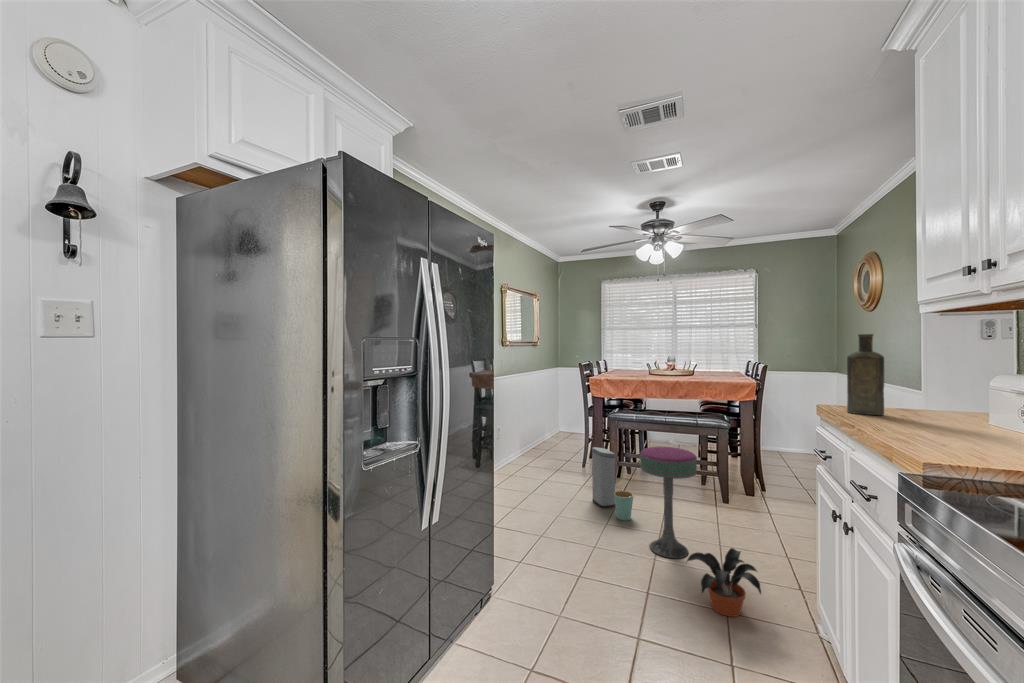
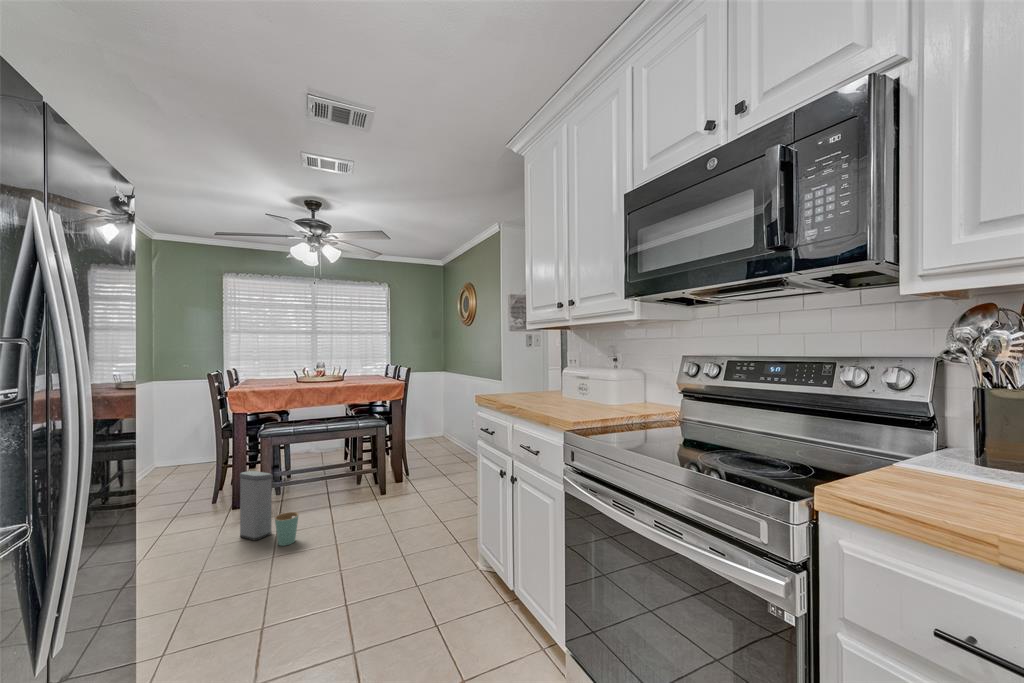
bottle: present [847,334,884,415] -> none [495,341,519,398]
bar stool: present [640,447,697,558] -> none [316,452,374,565]
potted plant: present [687,548,761,617] -> none [378,529,442,591]

